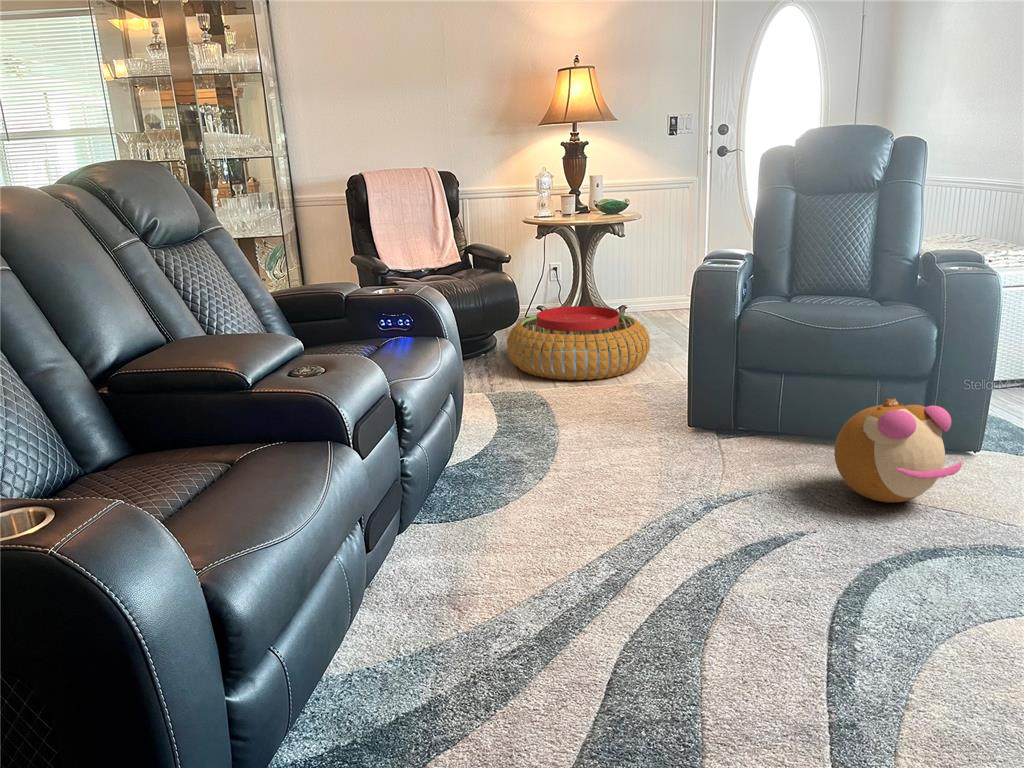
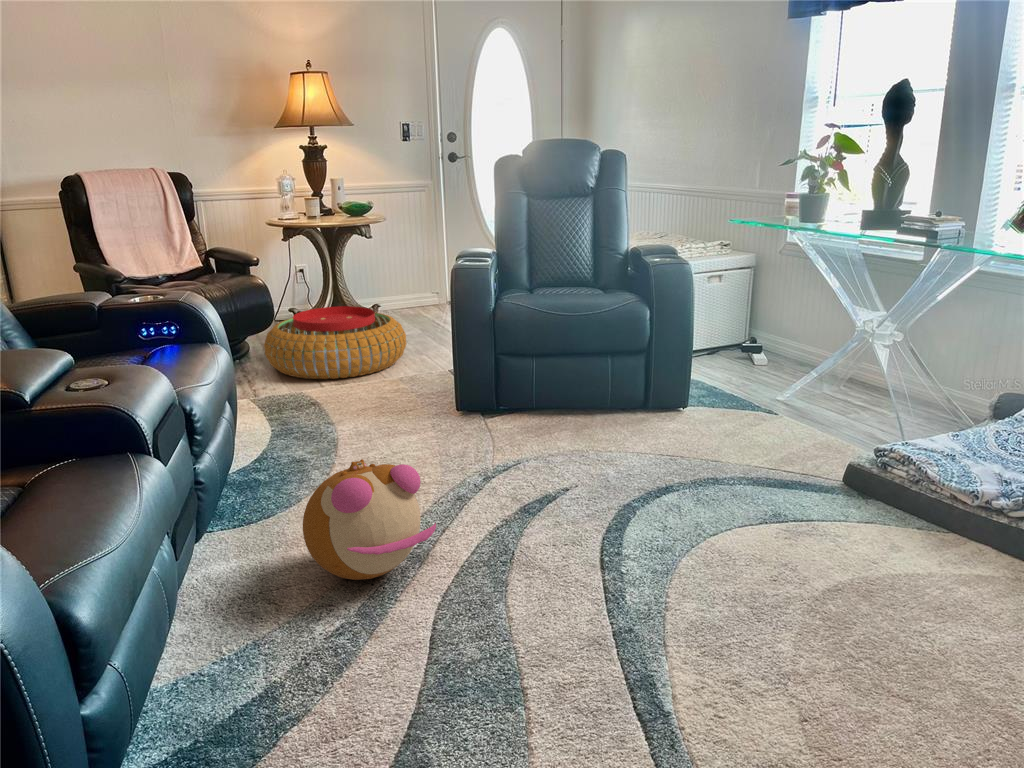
plush toy: present [834,398,962,503] -> present [303,459,436,580]

